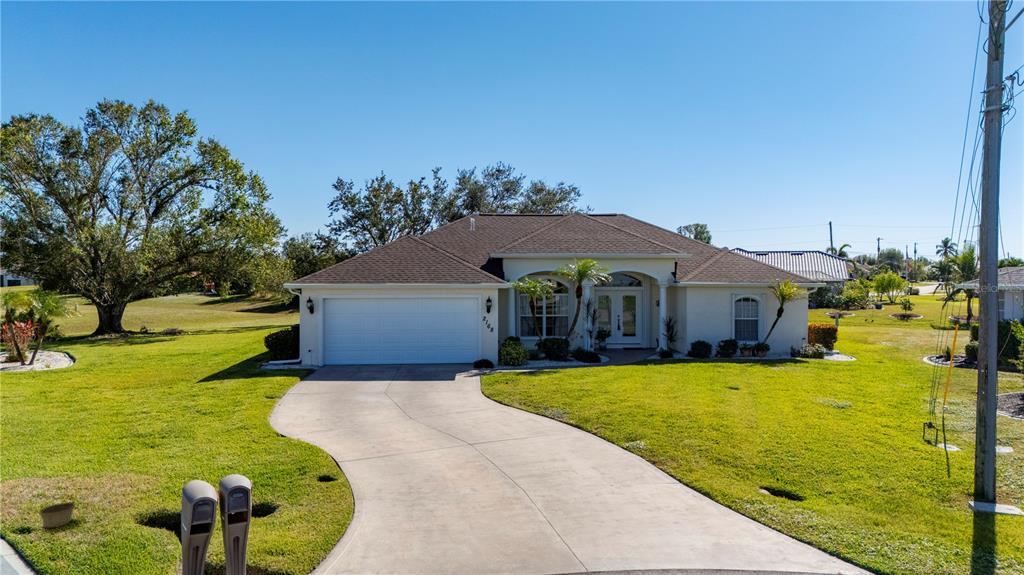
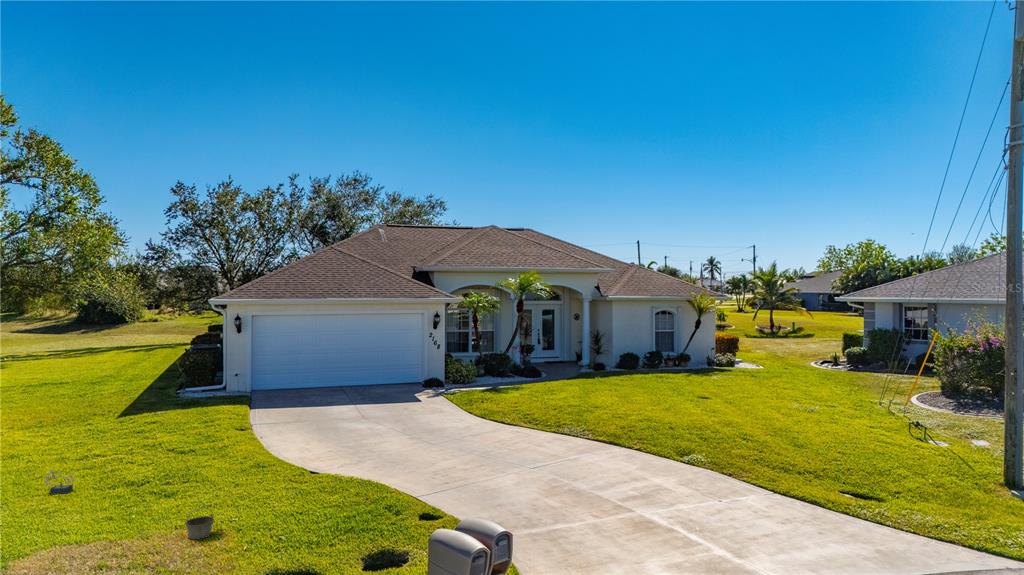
decorative plant: none [23,435,56,458] -> present [45,471,76,495]

